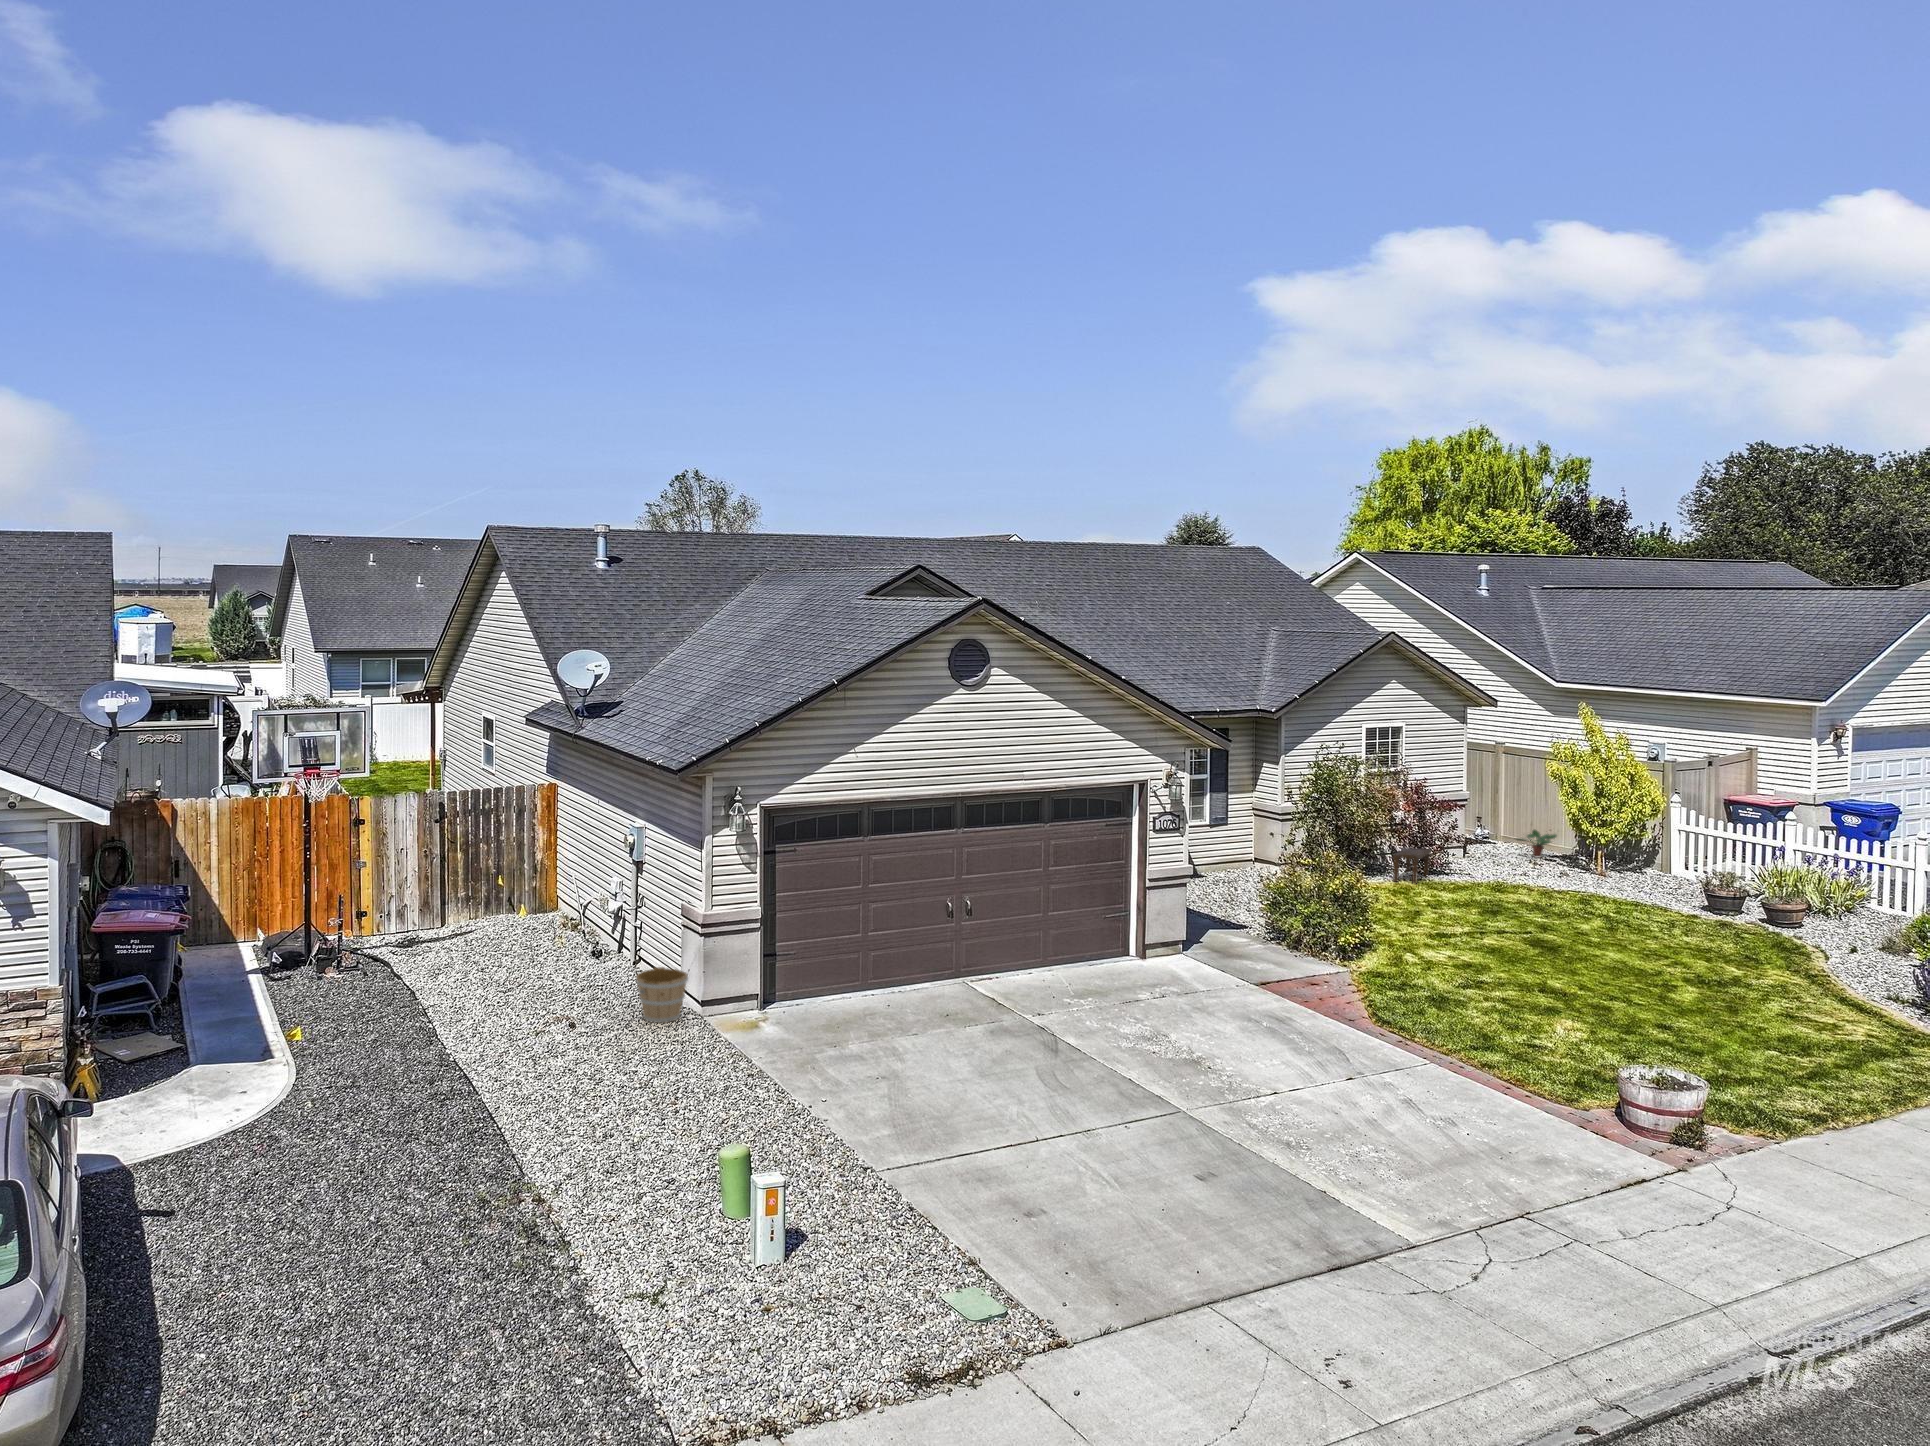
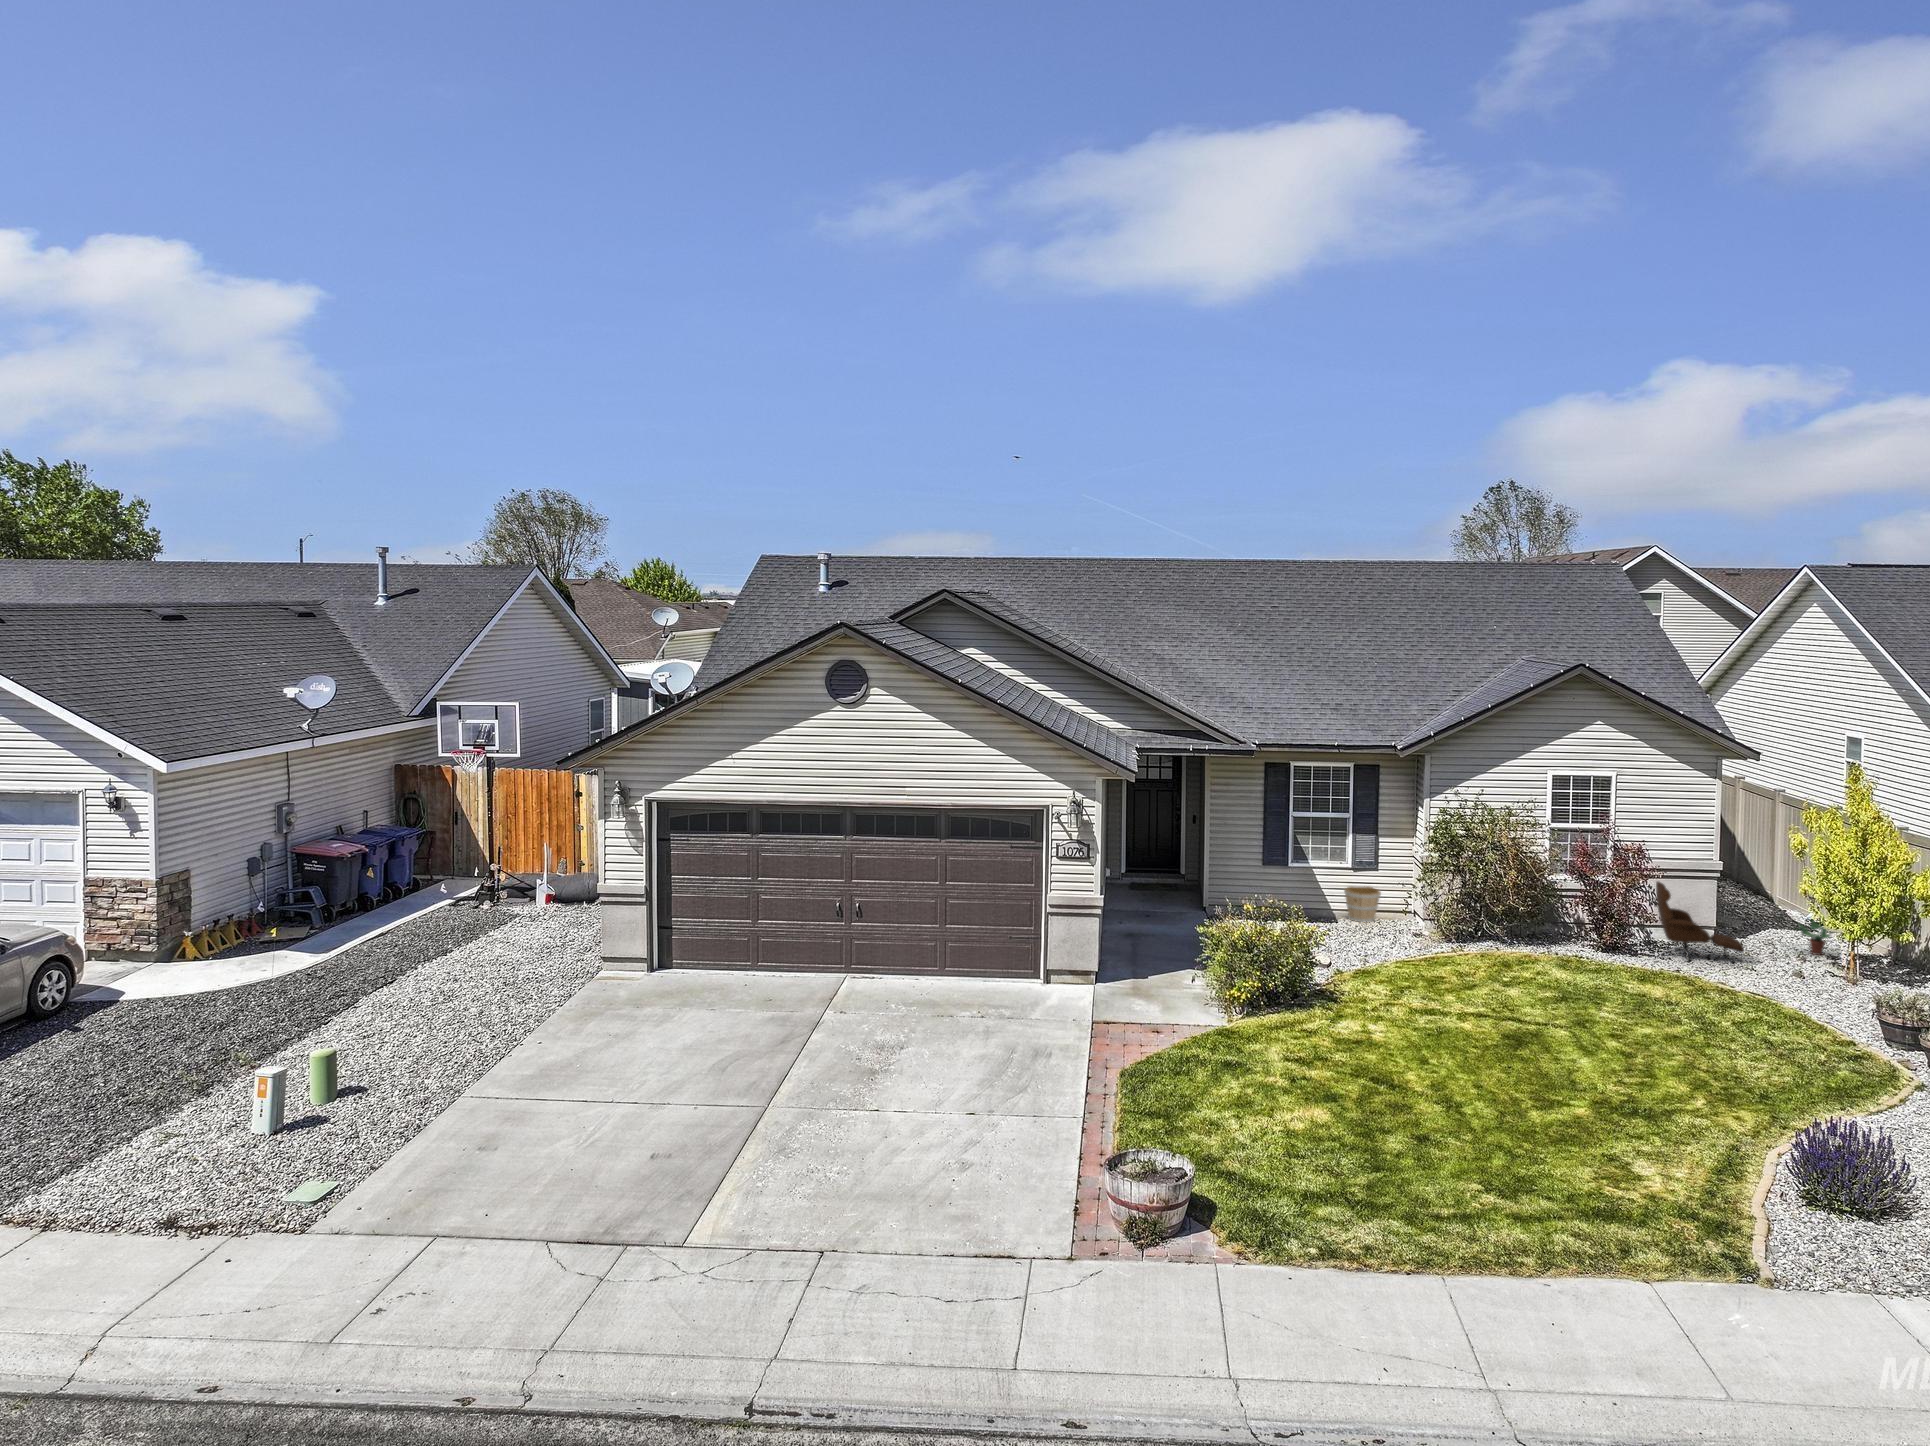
lounge chair: none [1449,810,1519,873] -> present [1656,882,1744,962]
bench: present [1393,848,1431,884] -> none [1533,917,1600,962]
wooden bucket: present [636,967,688,1023] -> present [1344,886,1381,922]

